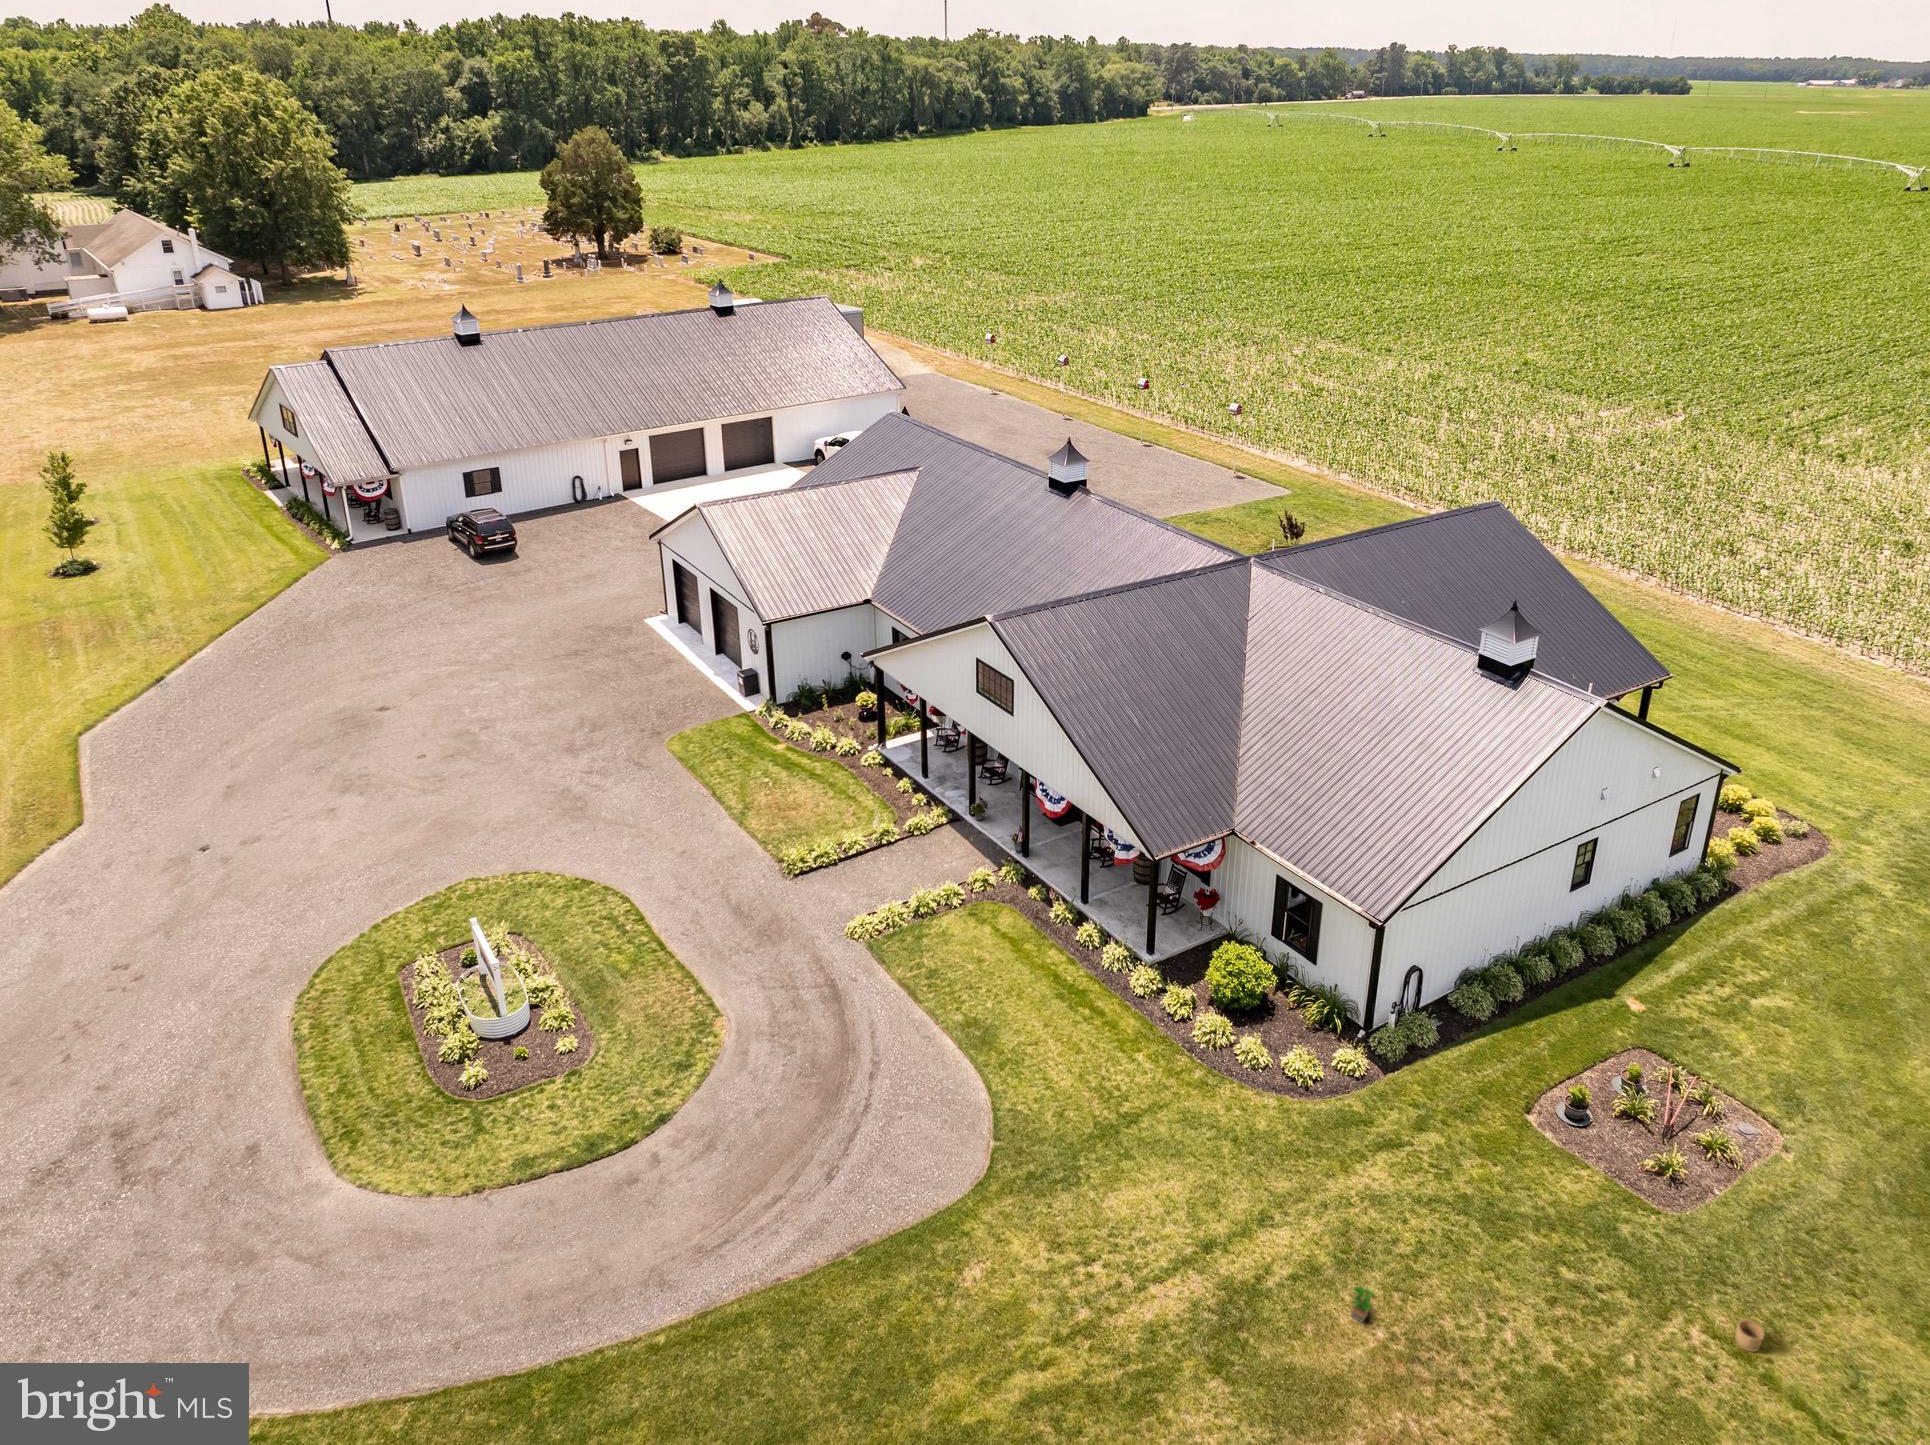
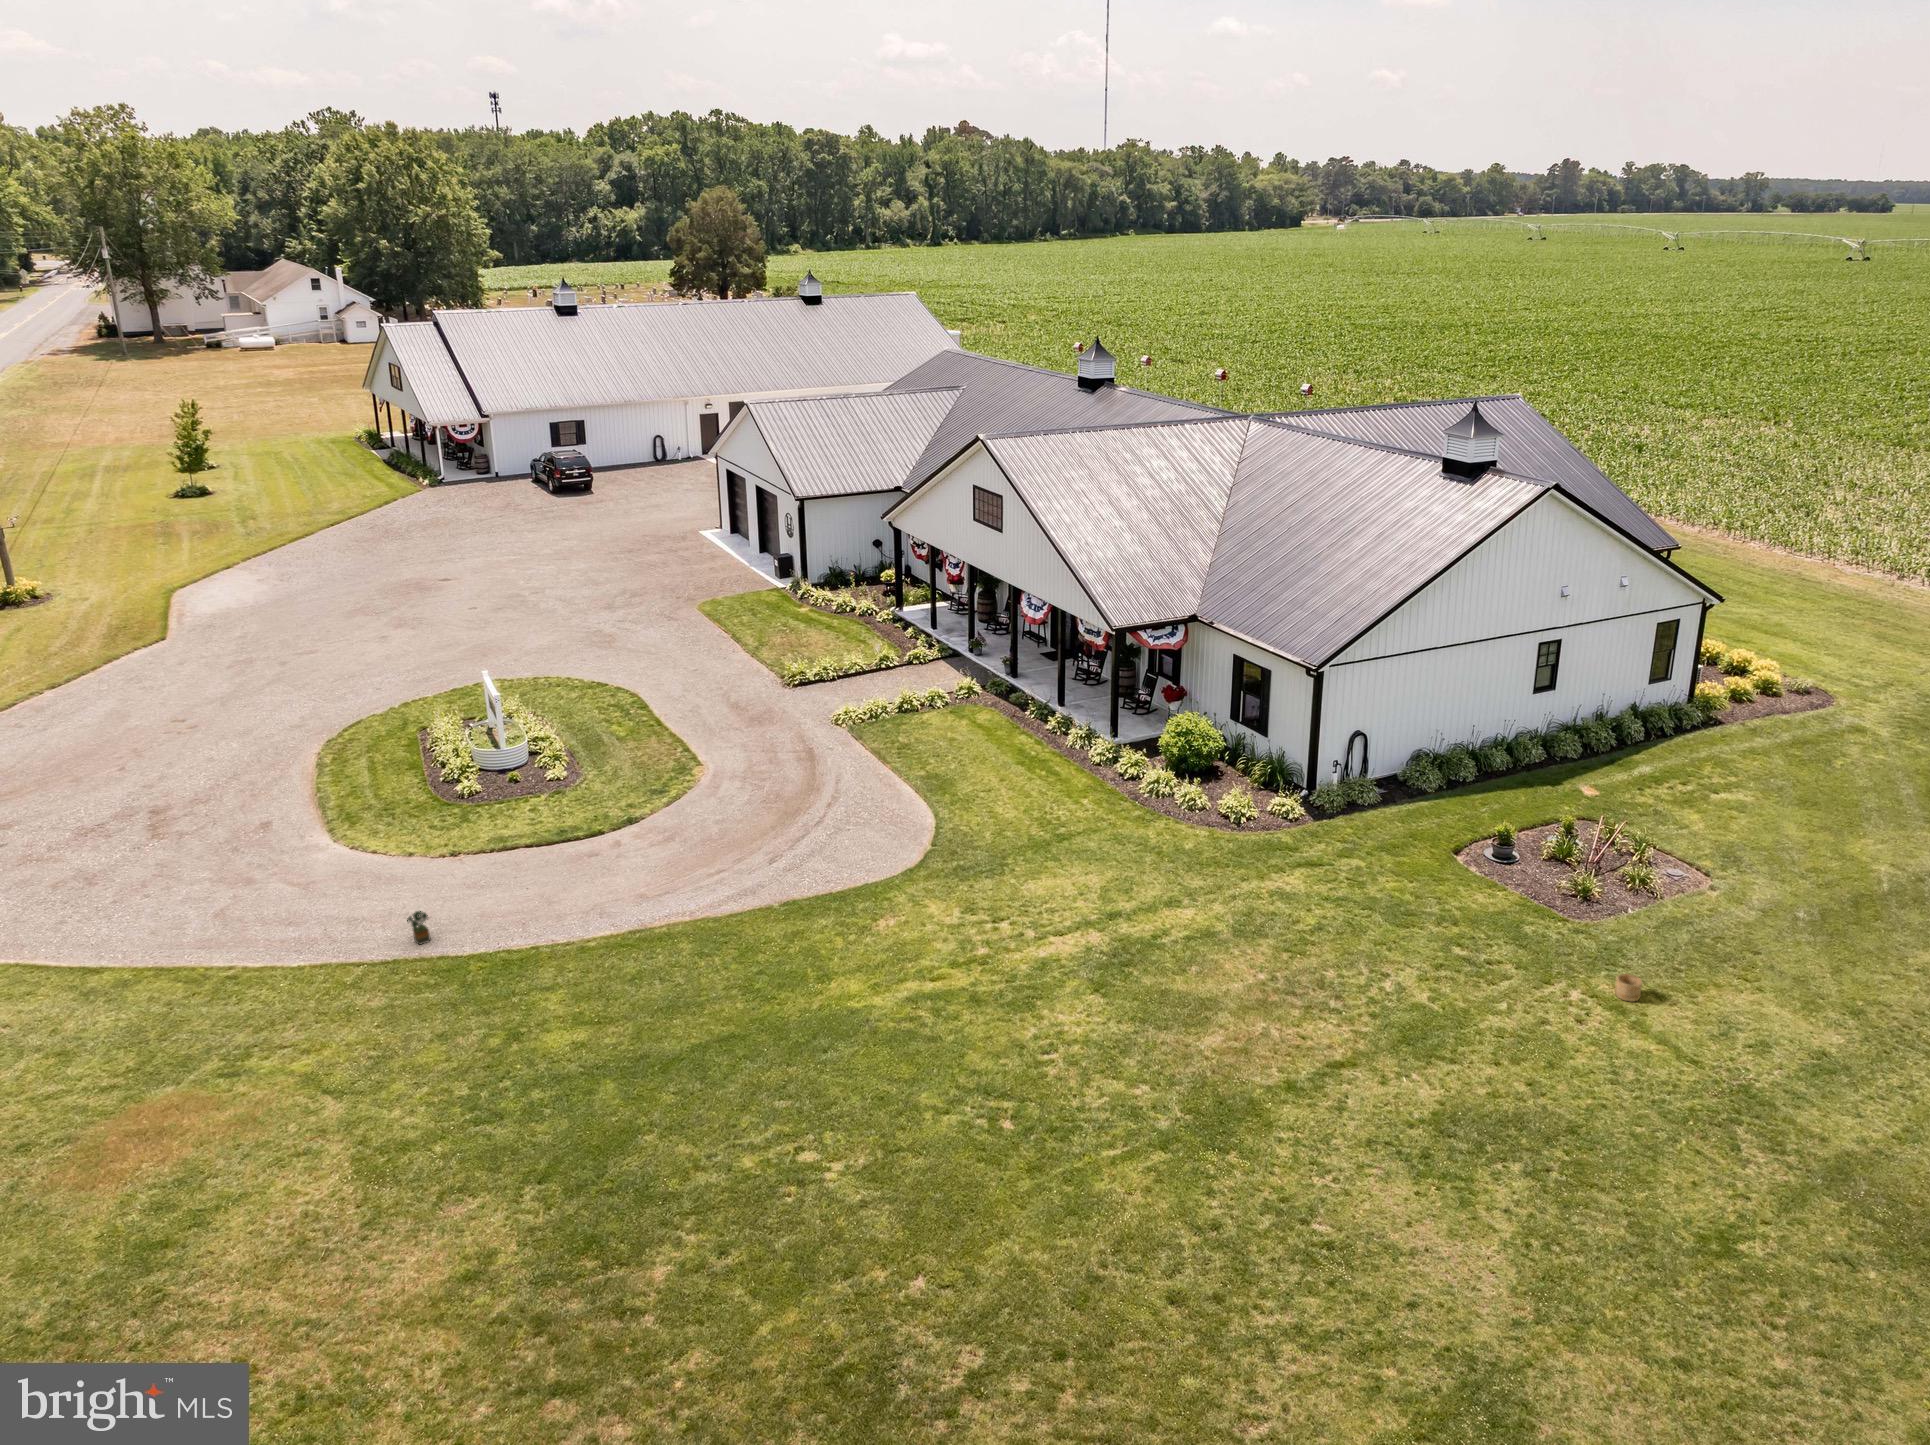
potted tree: present [1351,1286,1376,1322] -> present [407,911,430,945]

